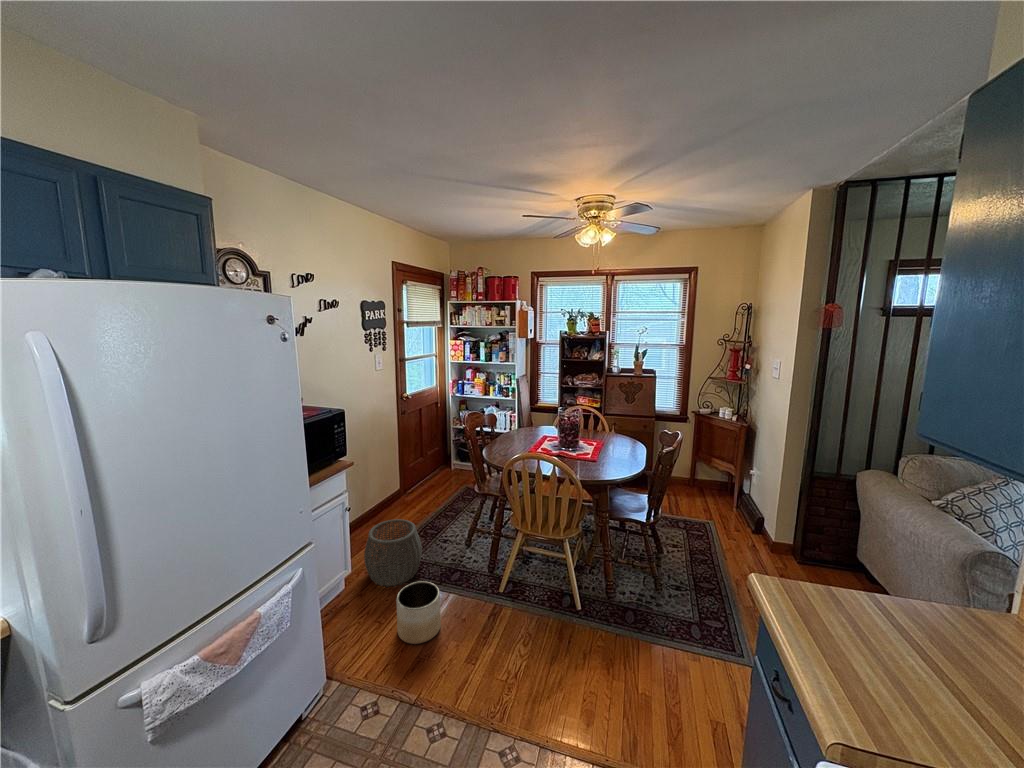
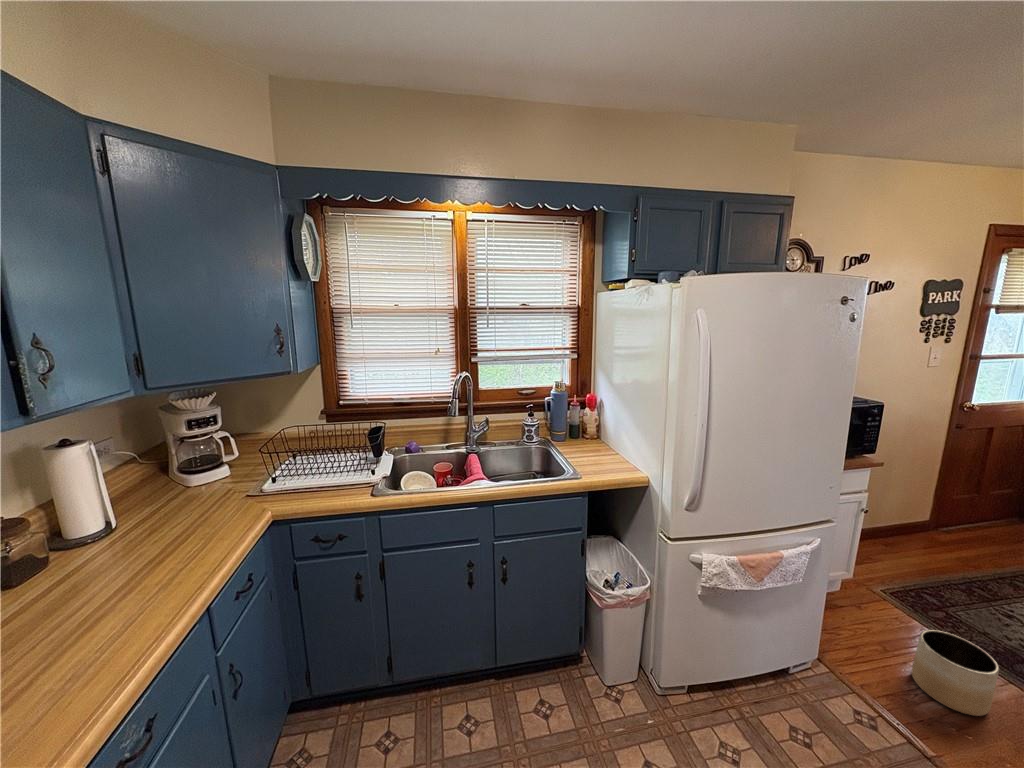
woven basket: present [364,519,422,587] -> none [870,544,966,630]

